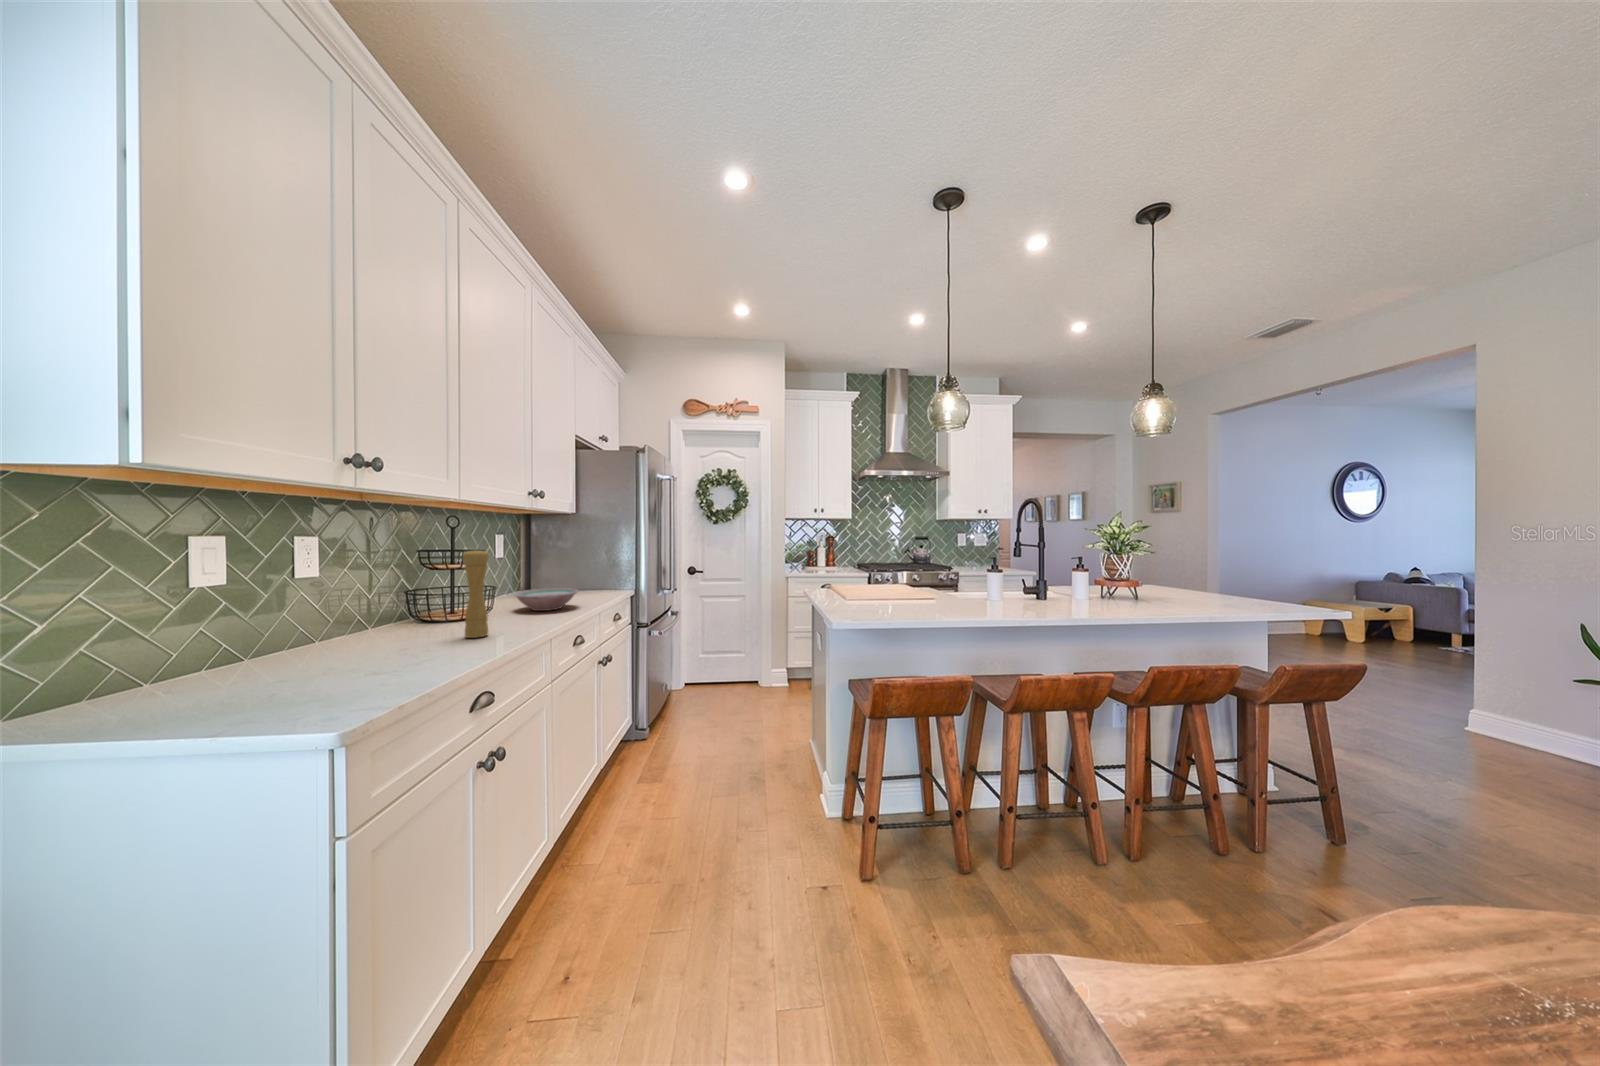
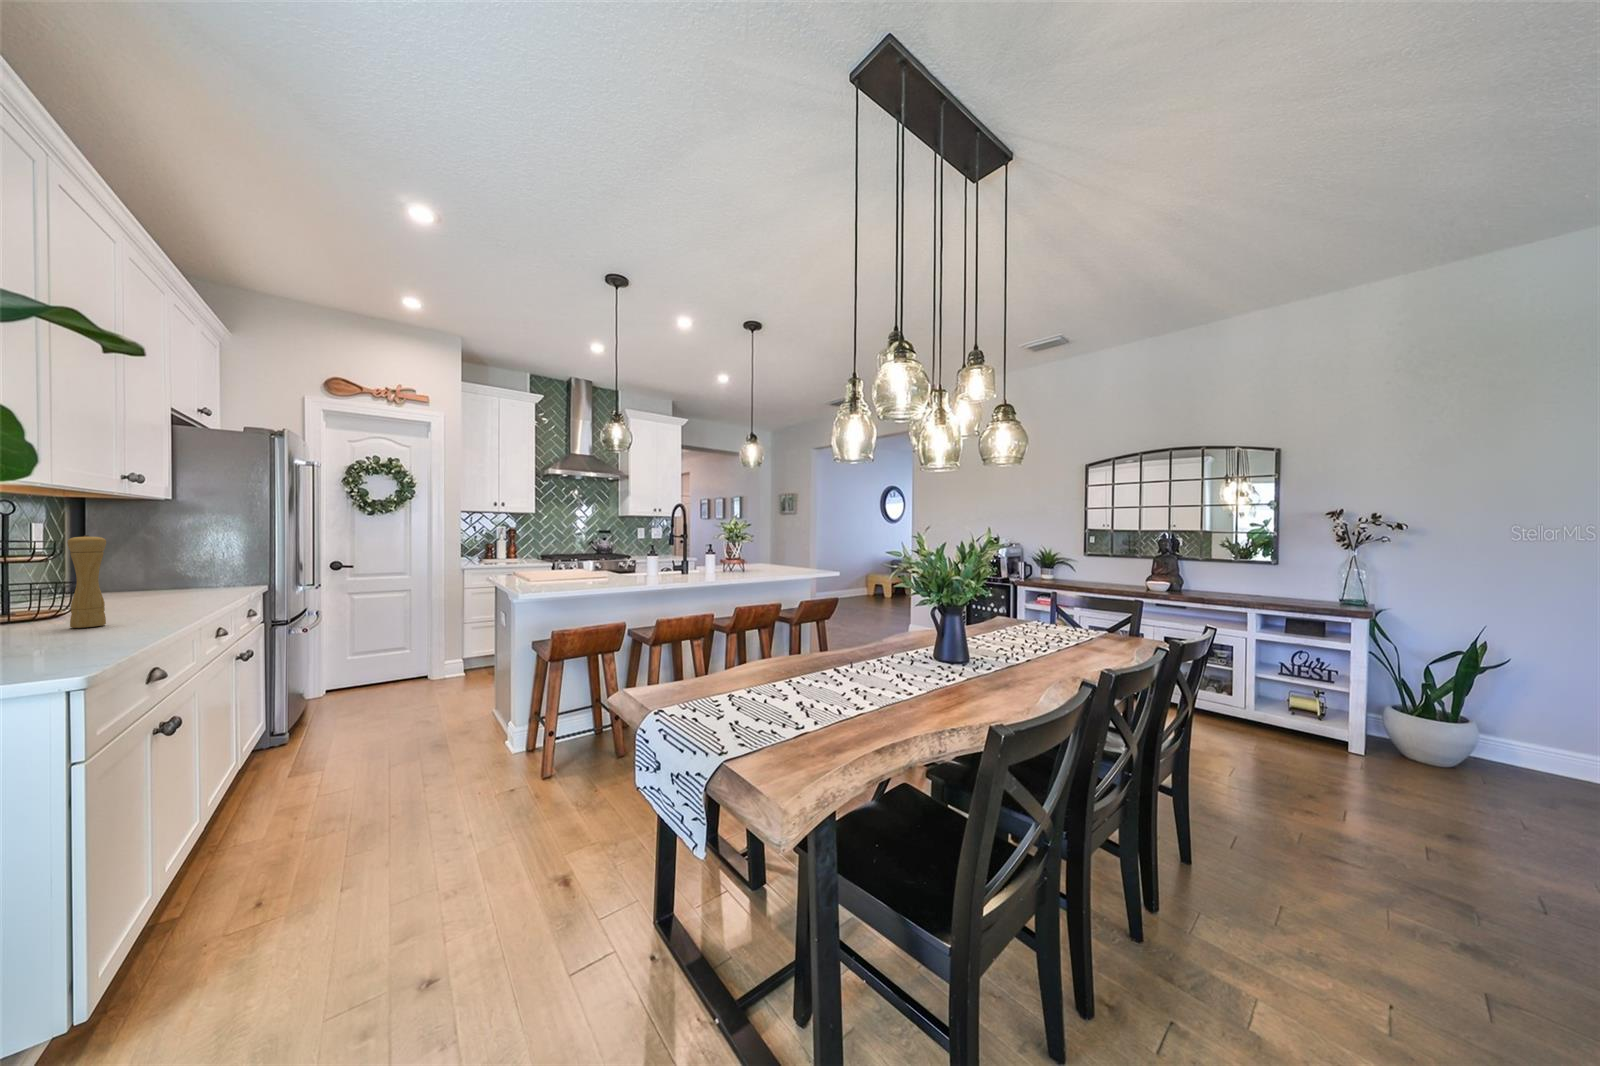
bowl: present [513,588,578,611] -> none [103,581,205,606]

